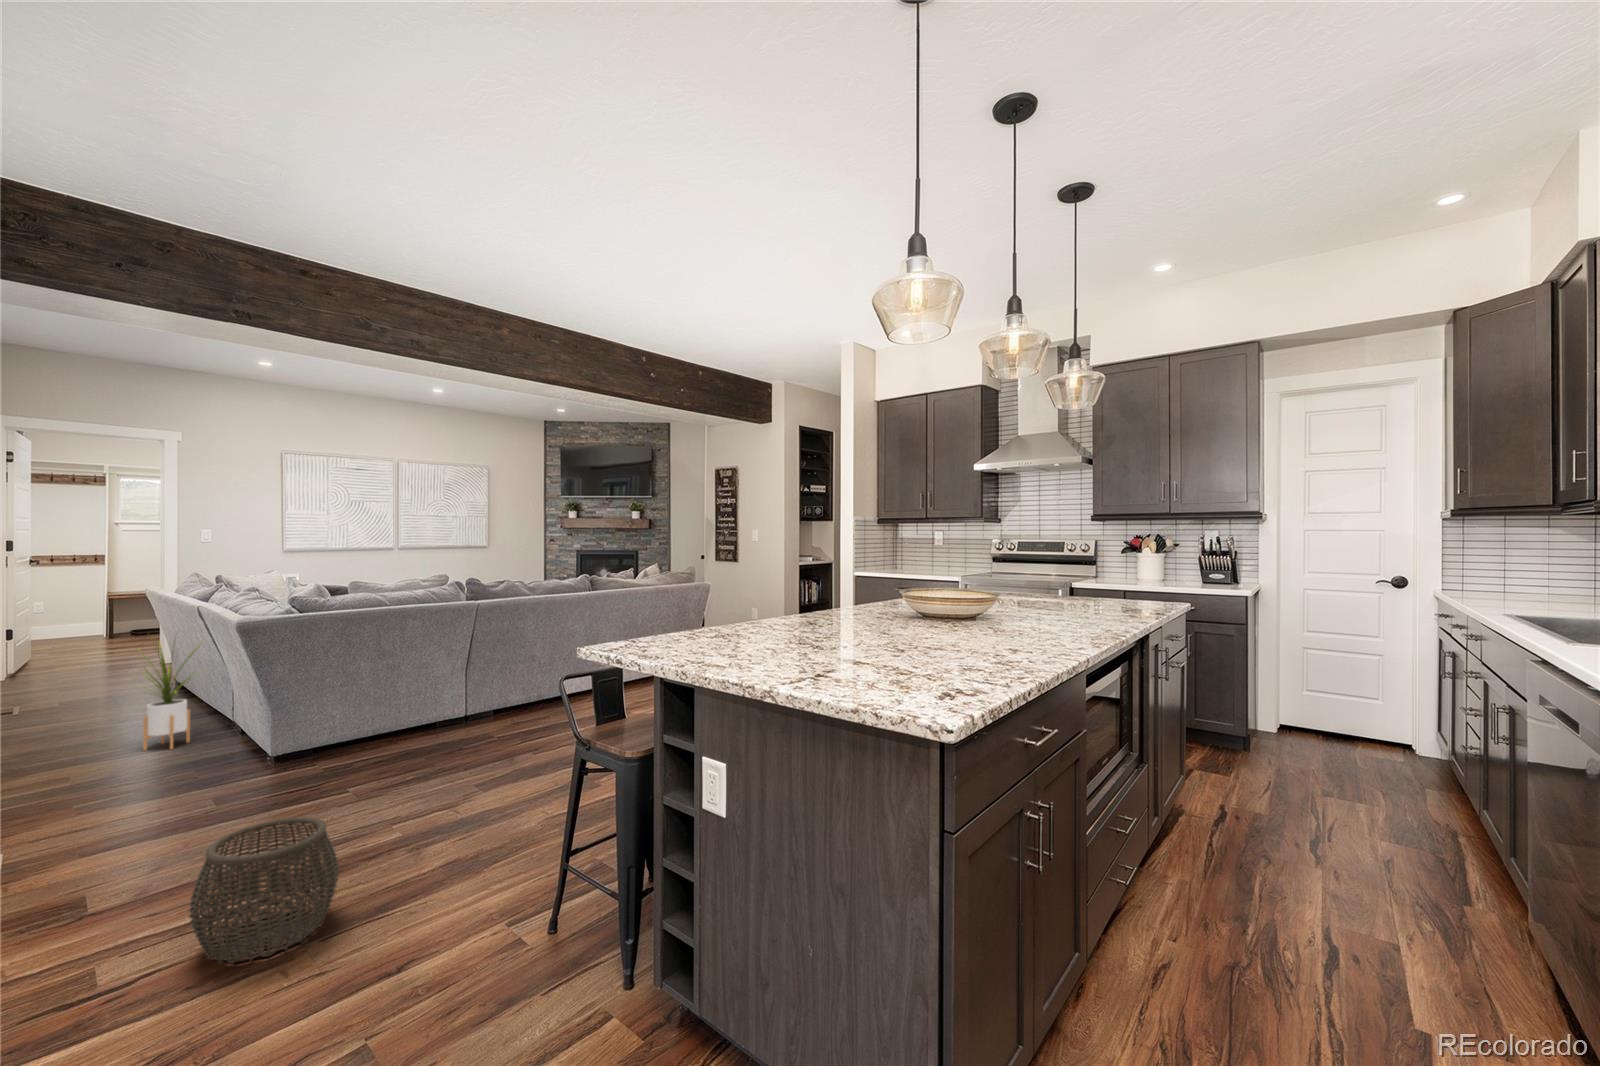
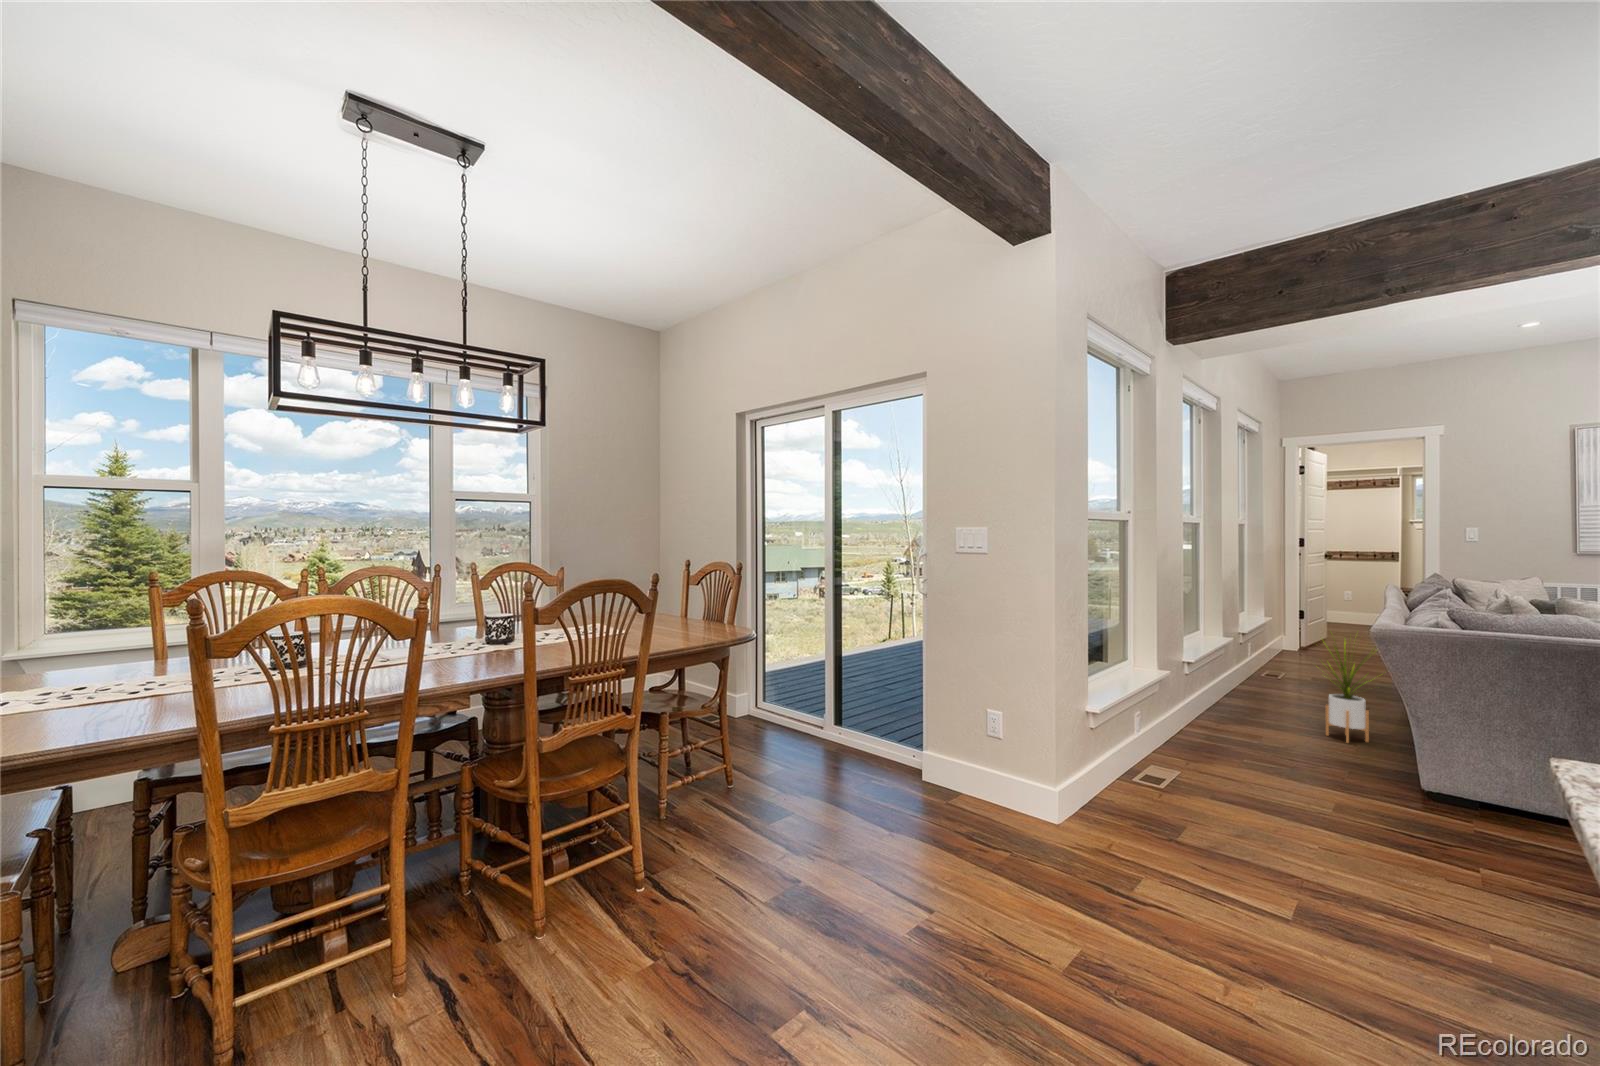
woven basket: present [189,817,339,963] -> none [1181,828,1327,980]

